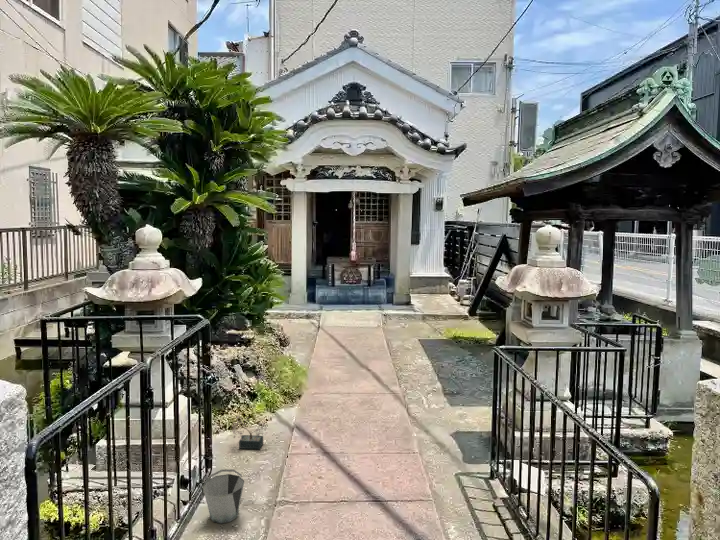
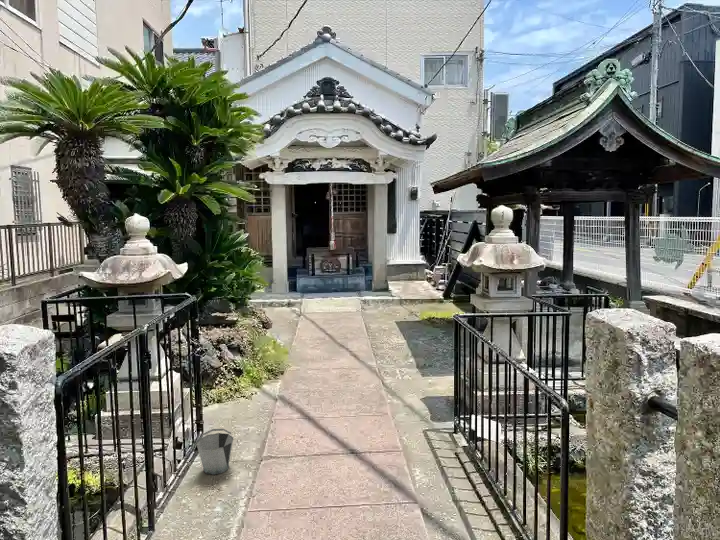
decorative plant: present [232,416,267,449] -> none [220,386,253,417]

